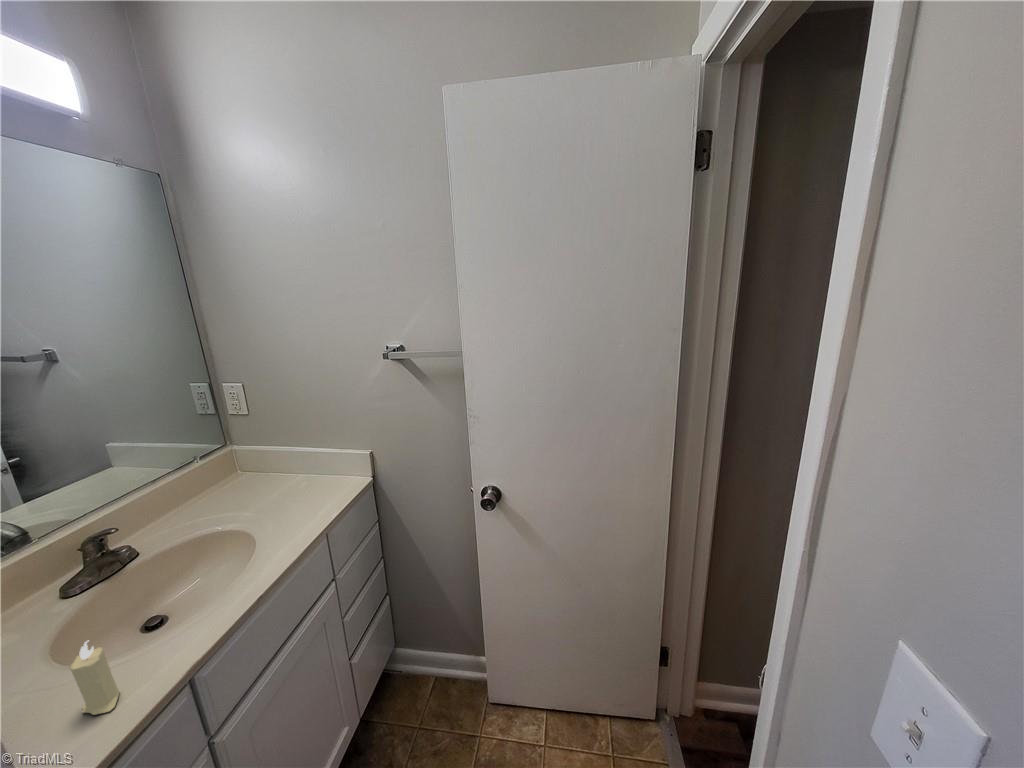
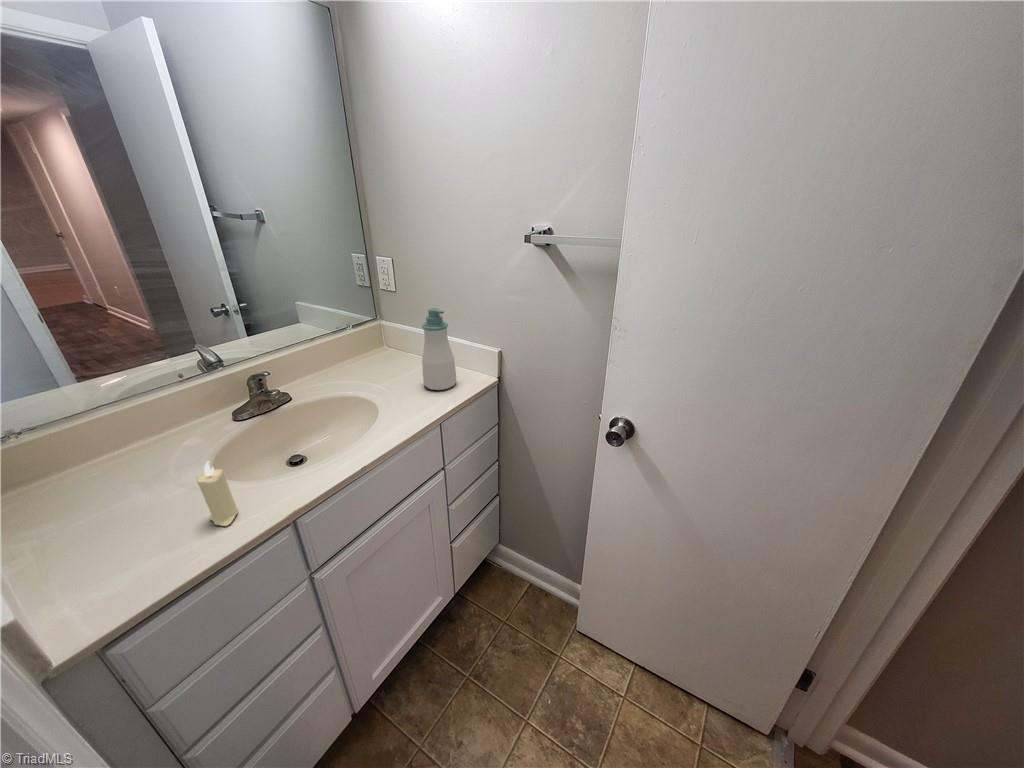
soap bottle: none [291,425,332,504] -> present [422,308,456,390]

